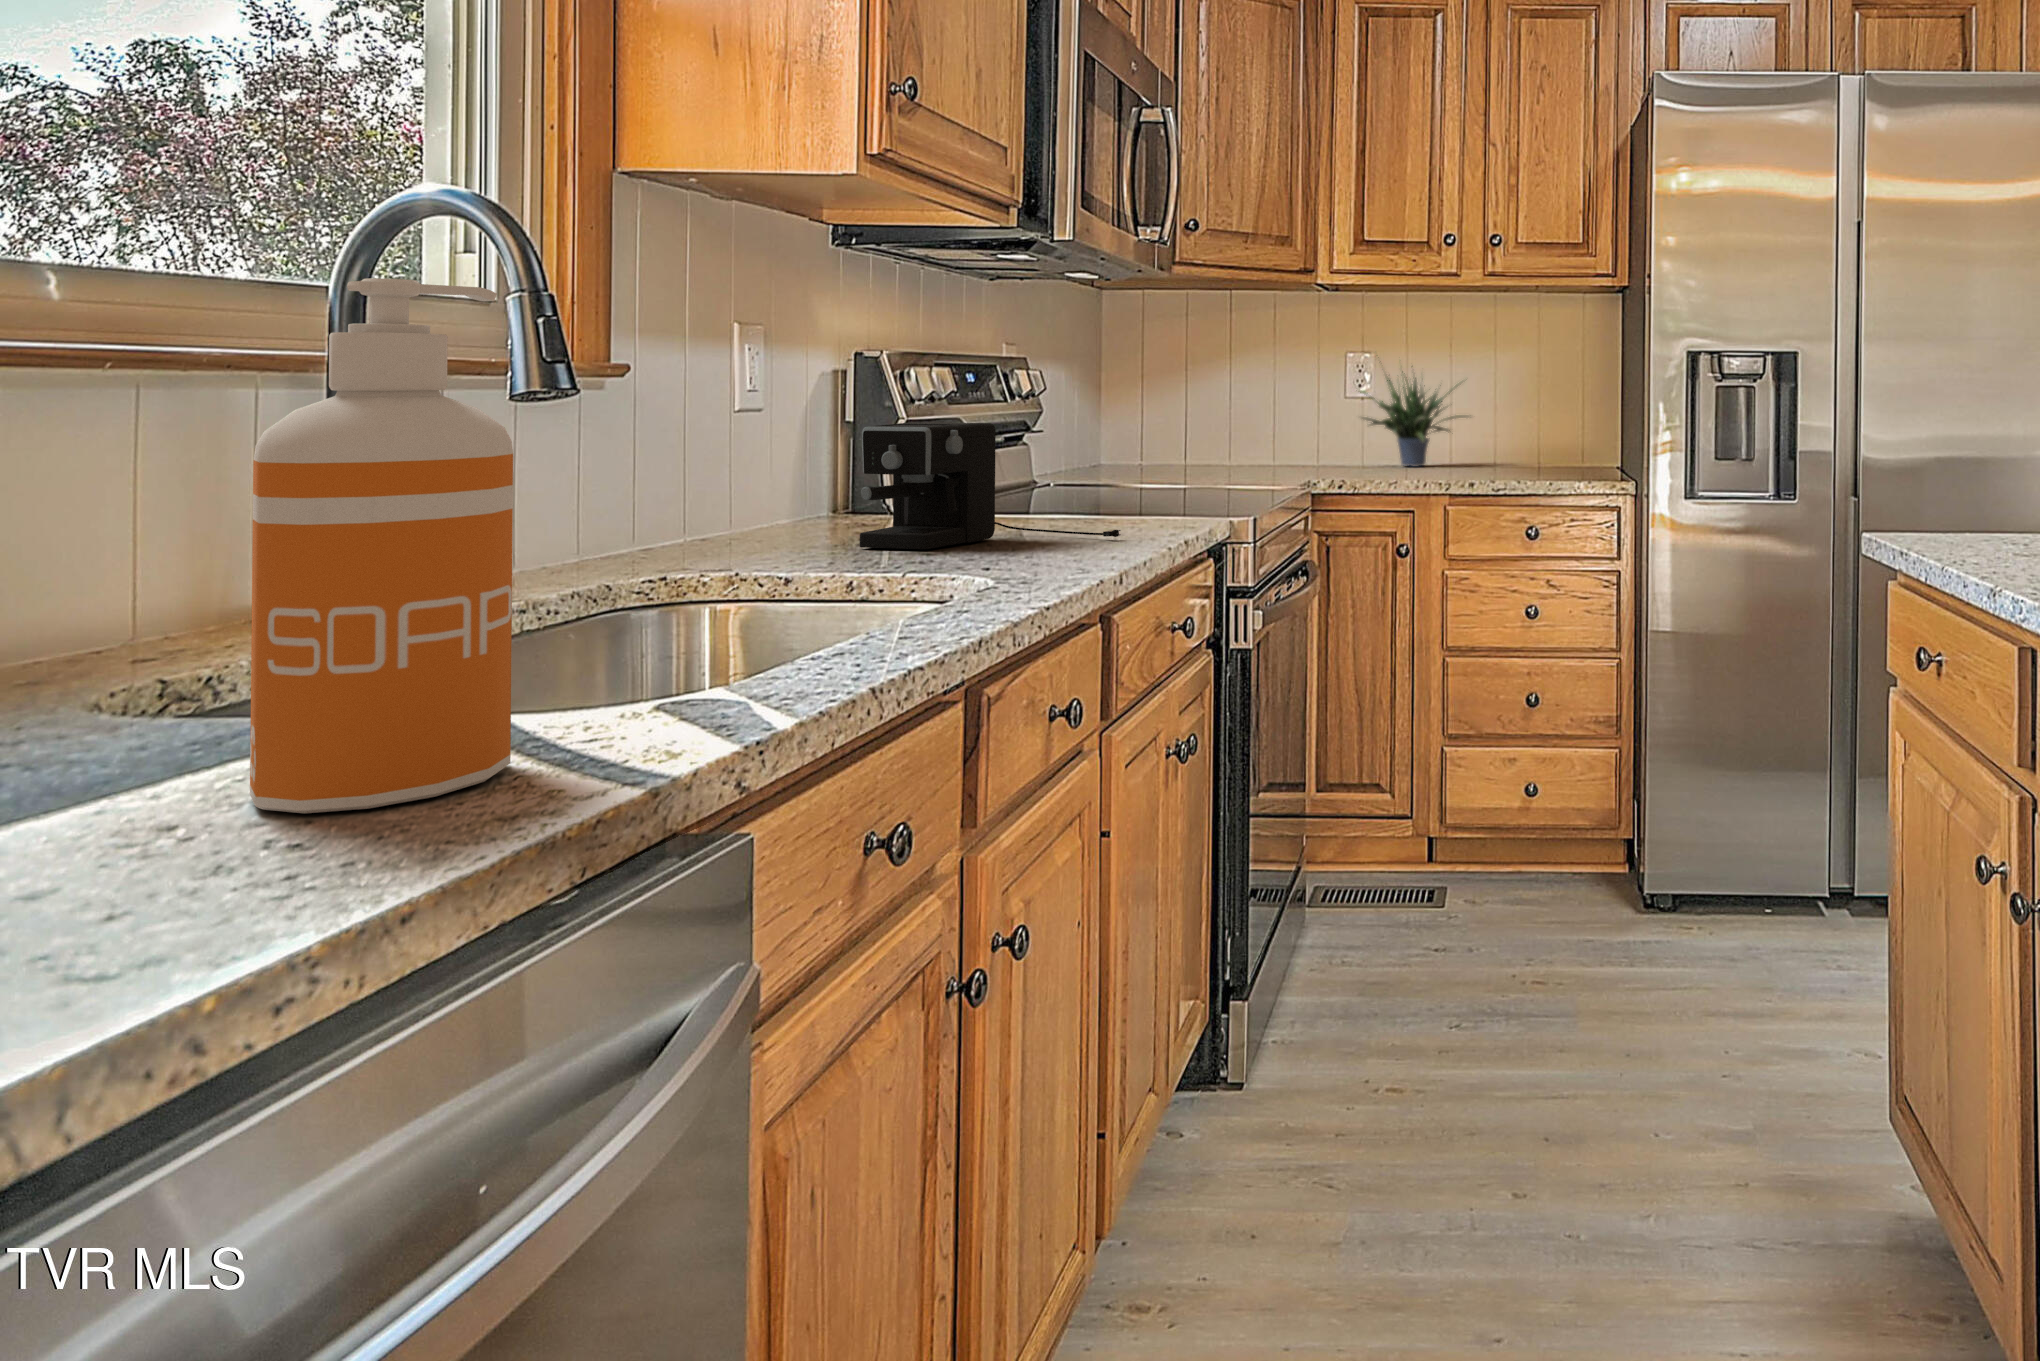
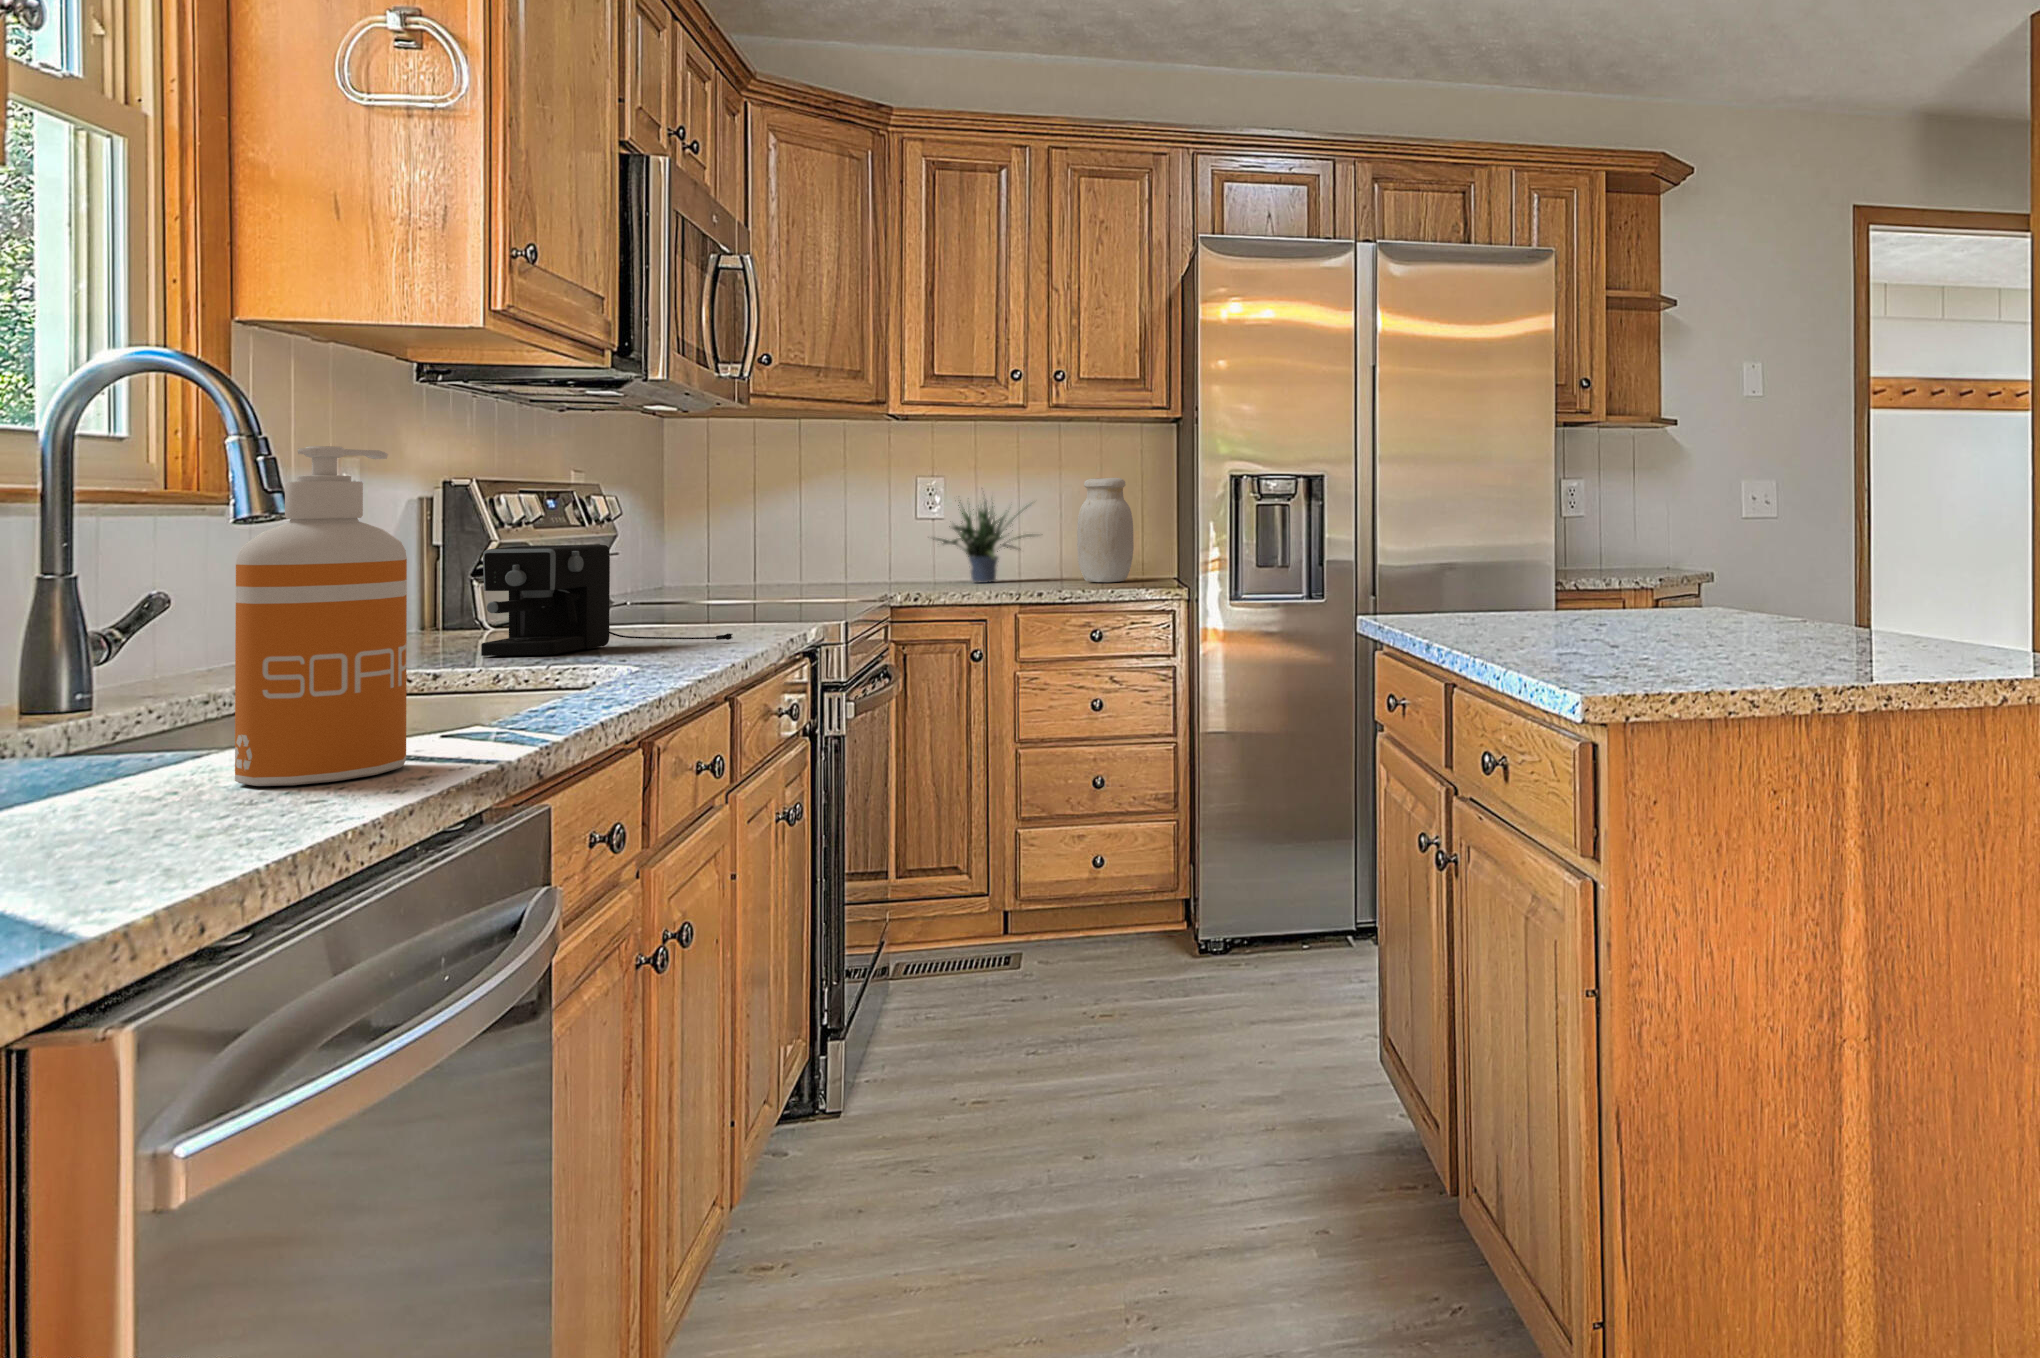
jar: none [1510,354,1569,470] -> present [1077,478,1134,582]

